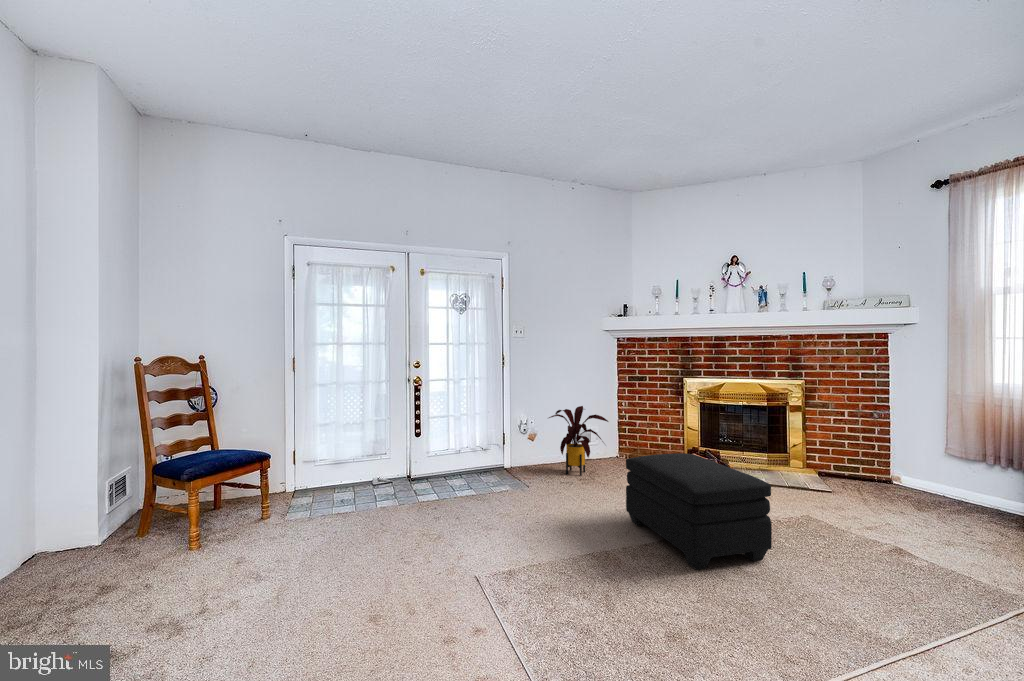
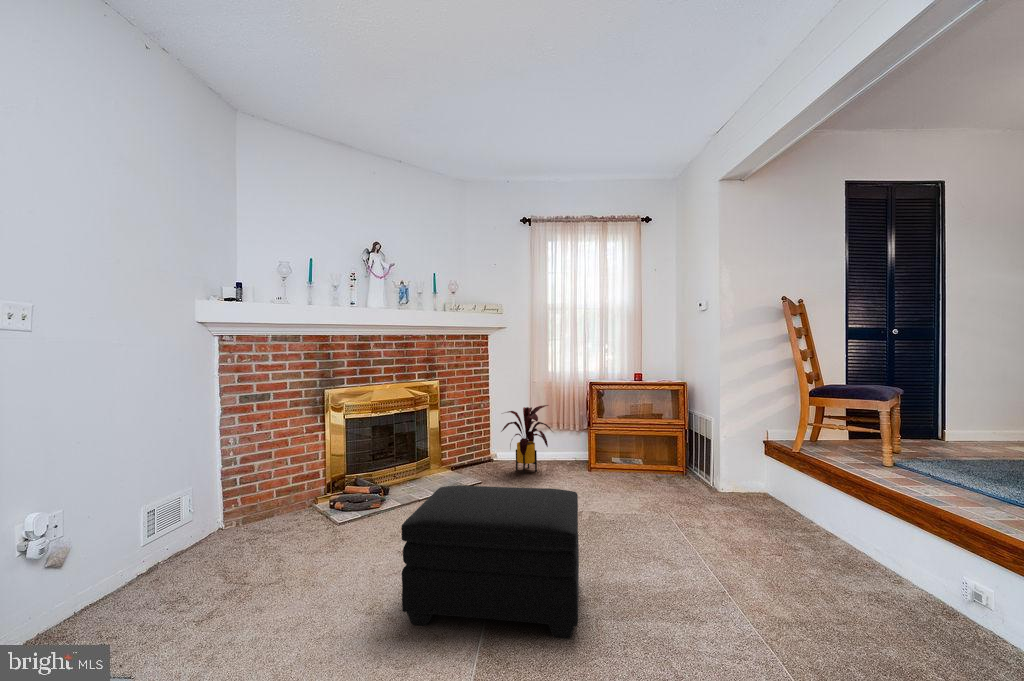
house plant: present [549,406,608,476] -> present [501,405,552,473]

